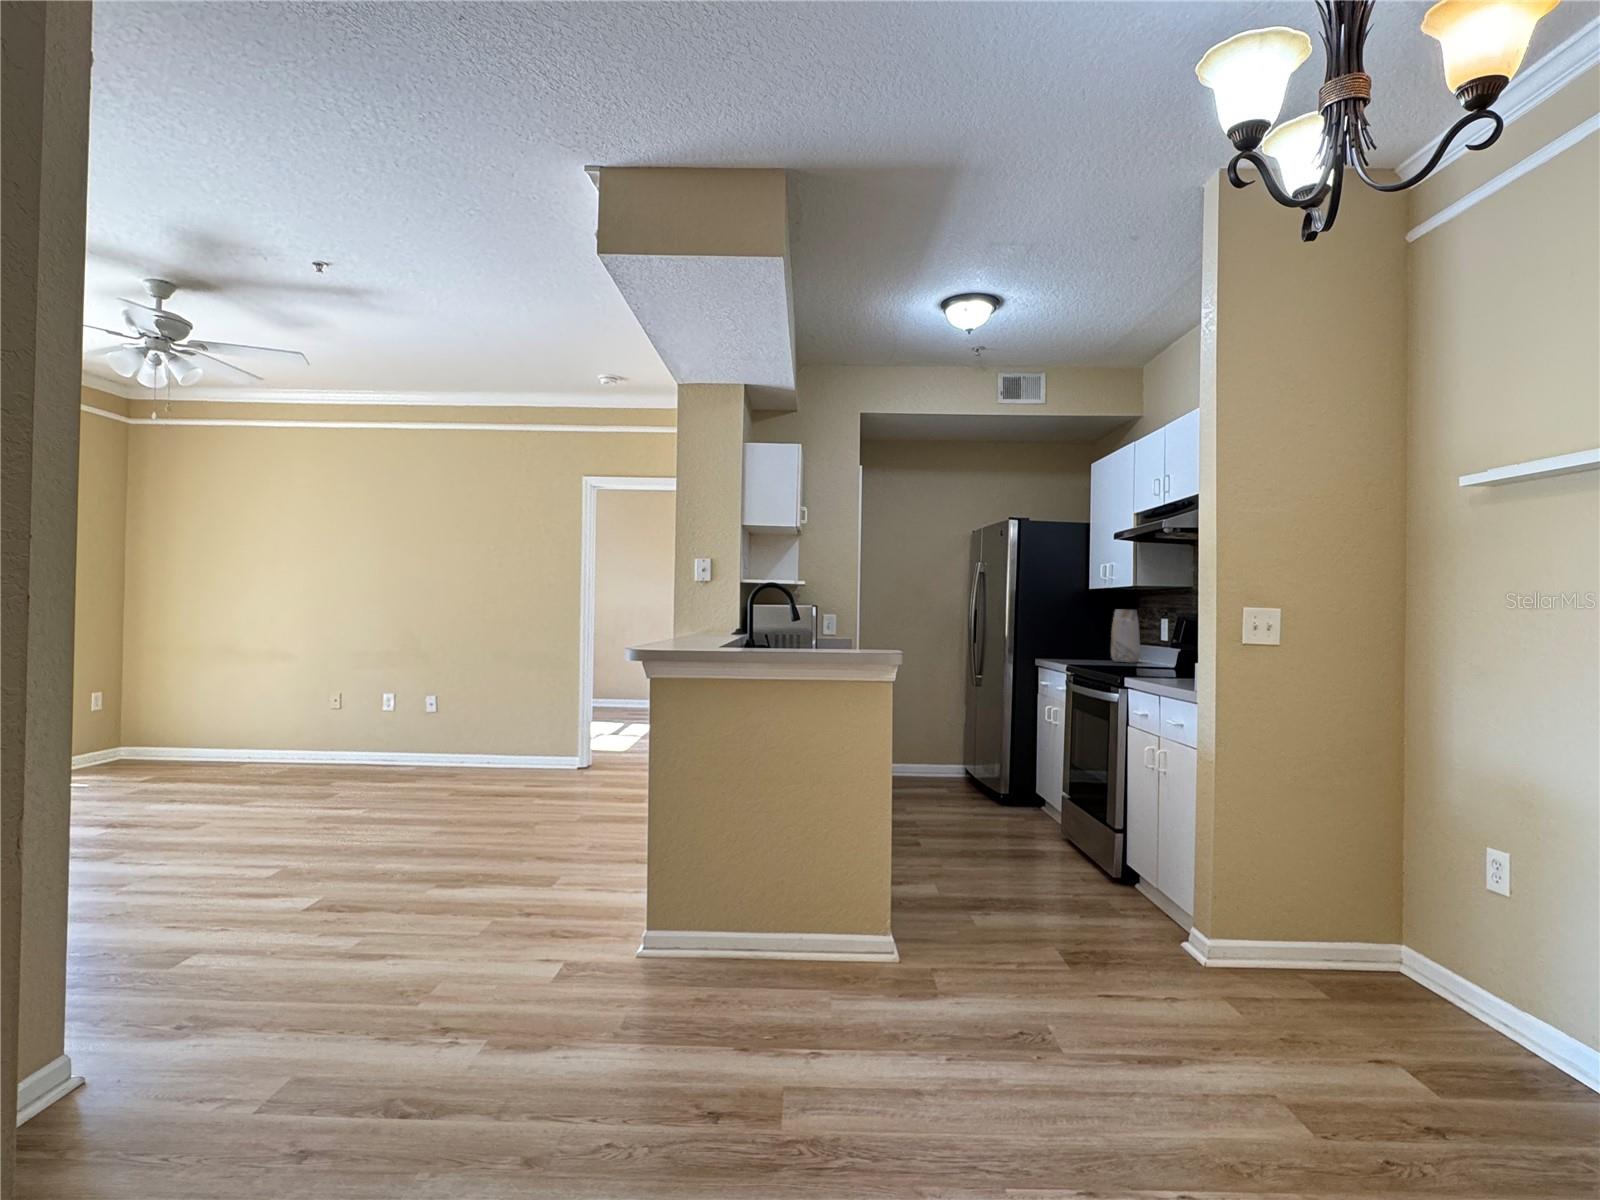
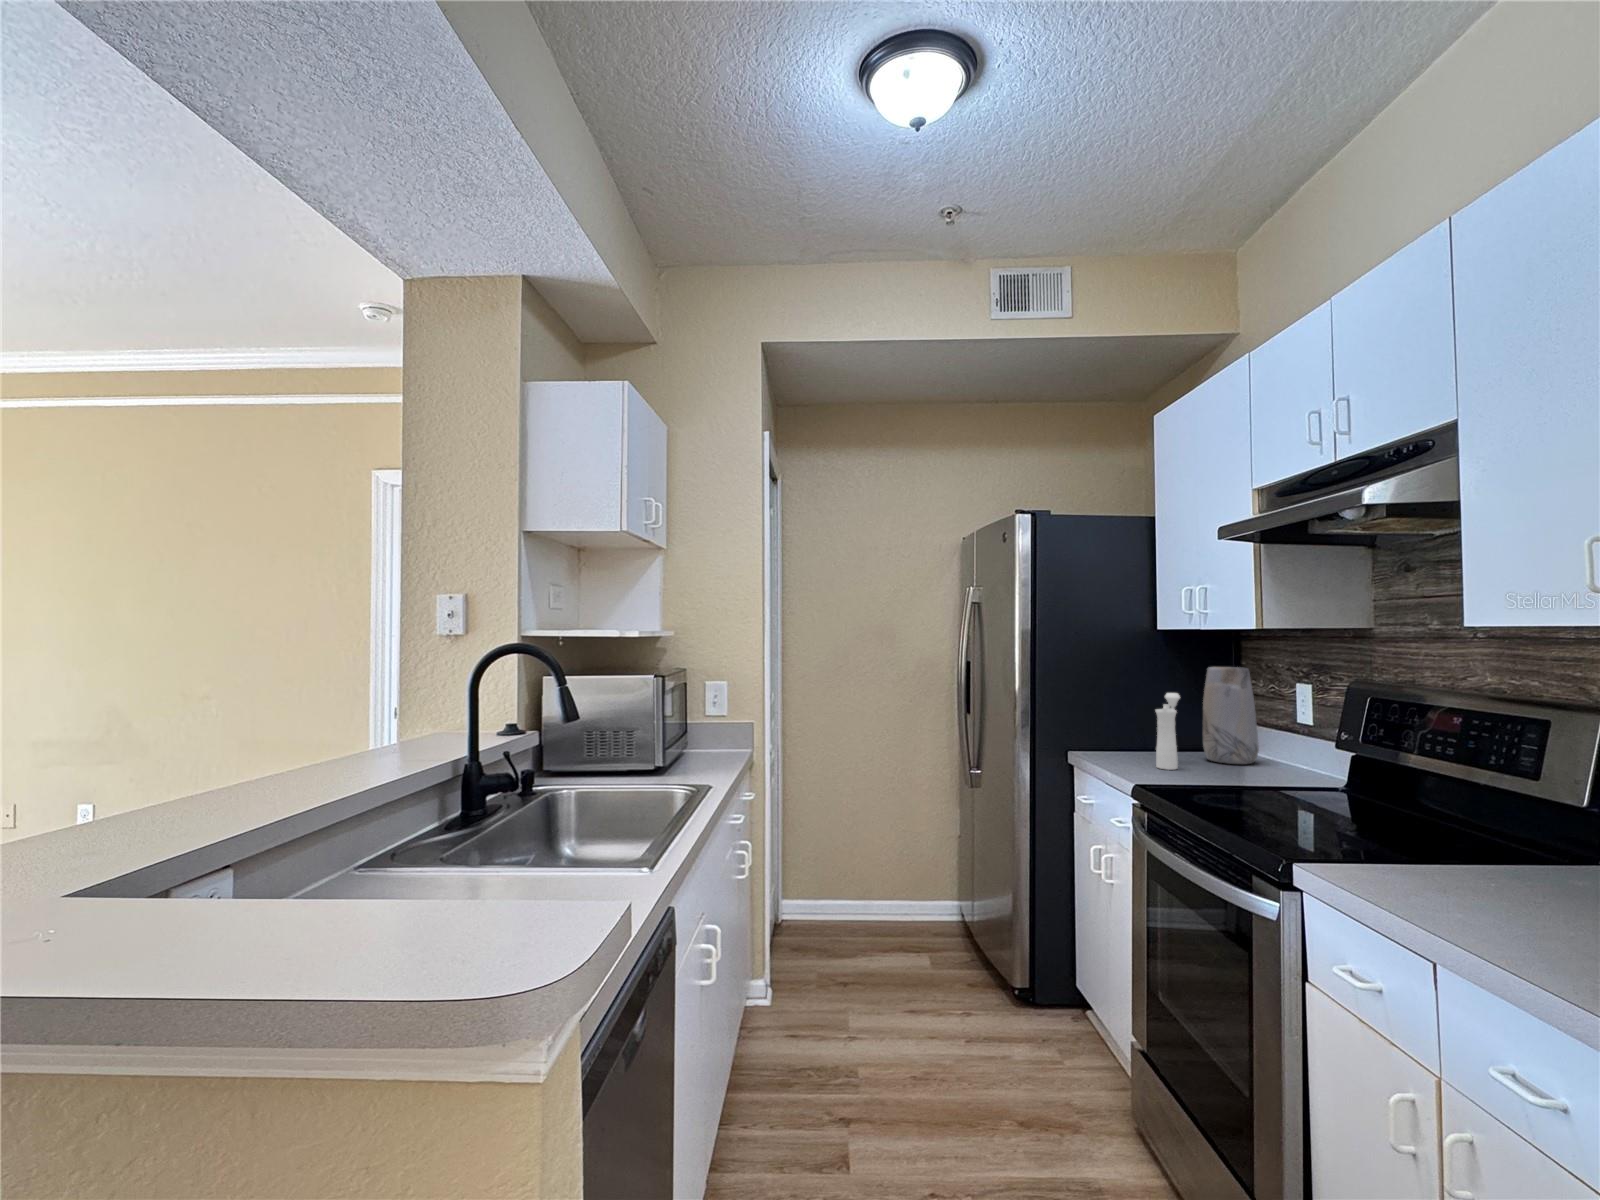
pepper mill: none [1083,623,1098,663] -> present [1156,693,1180,770]

